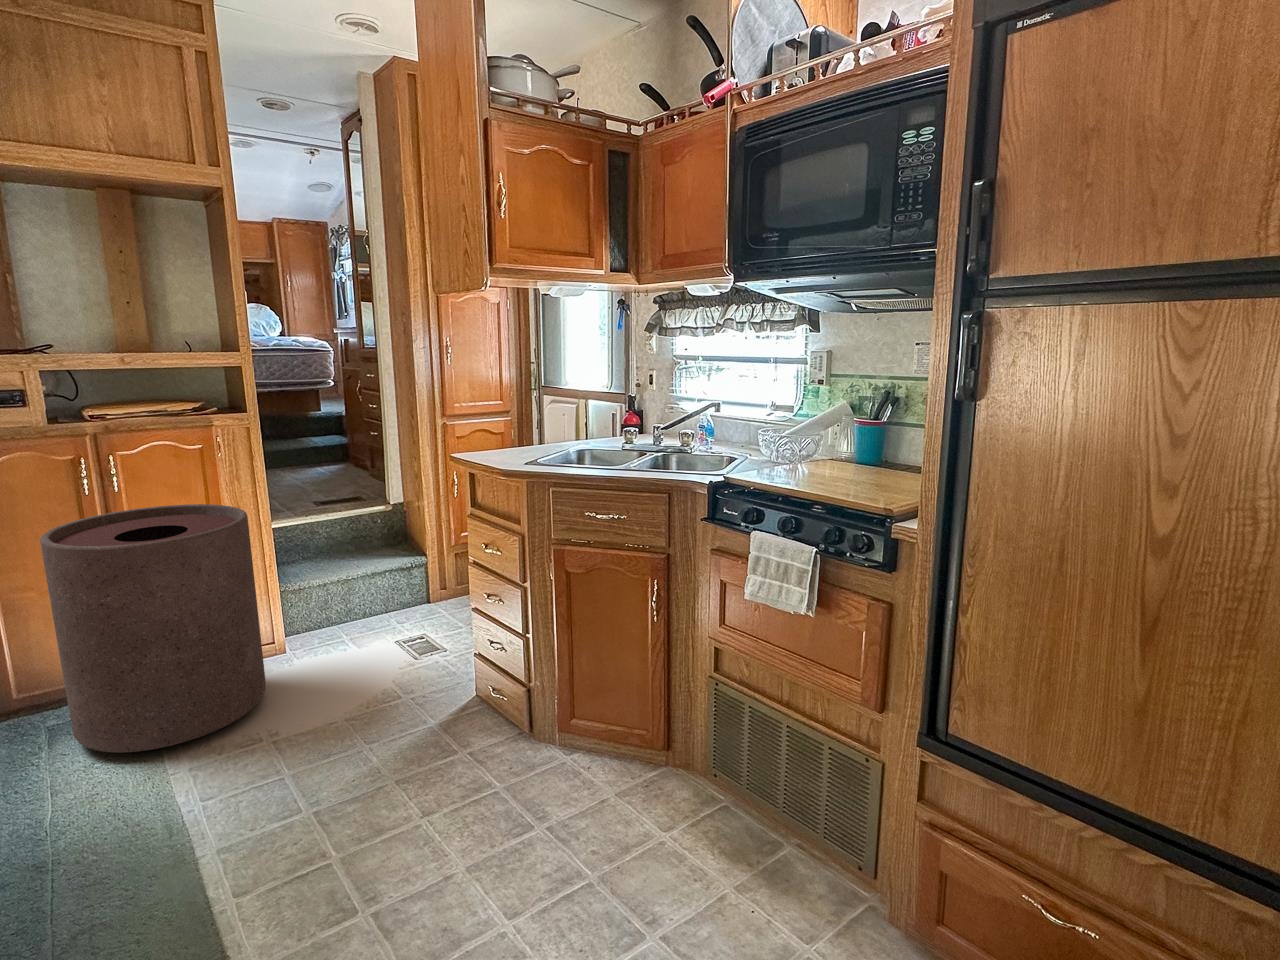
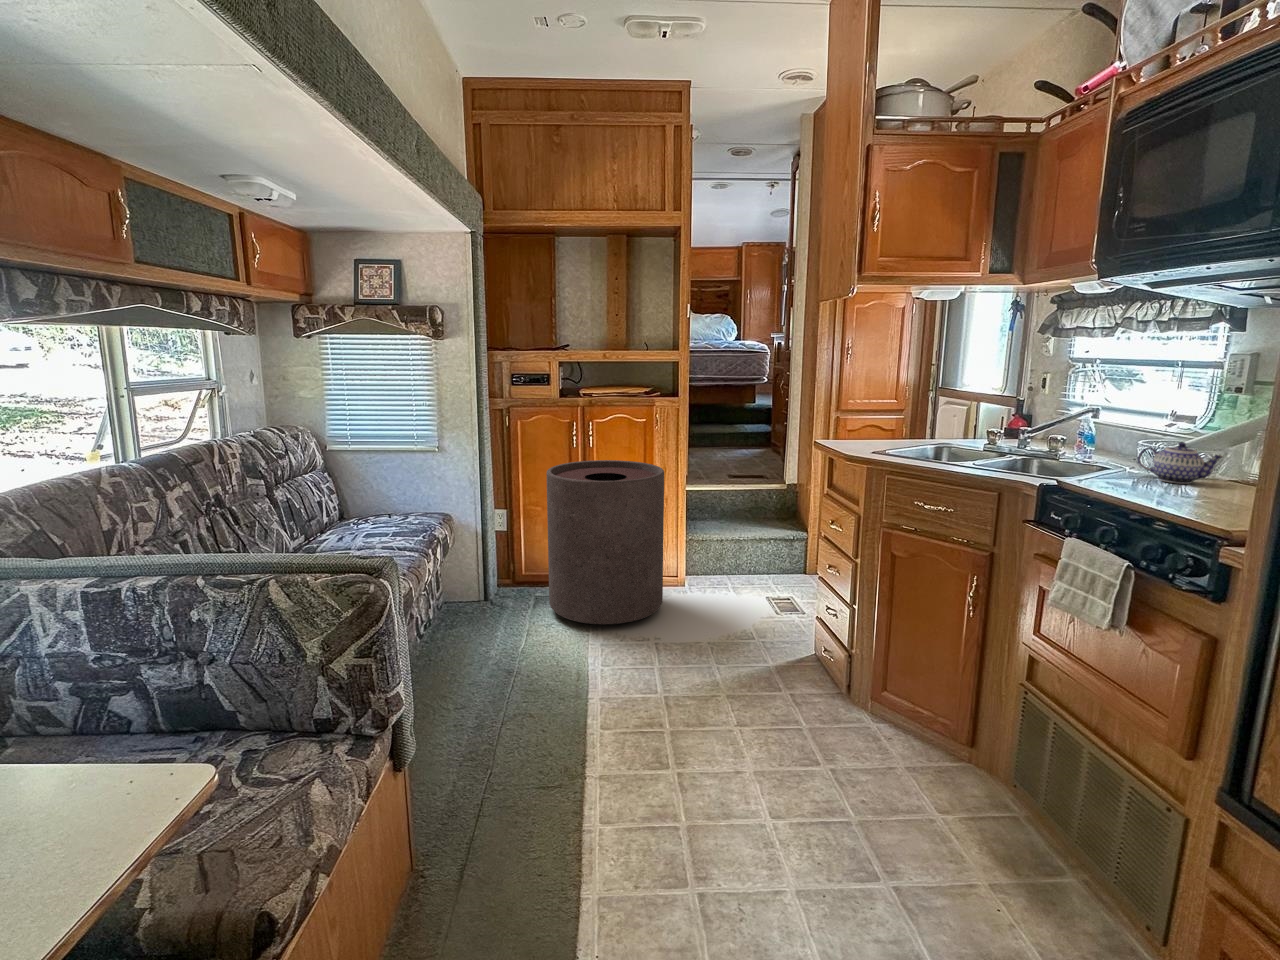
teapot: none [772,431,832,467] -> present [1138,442,1222,484]

